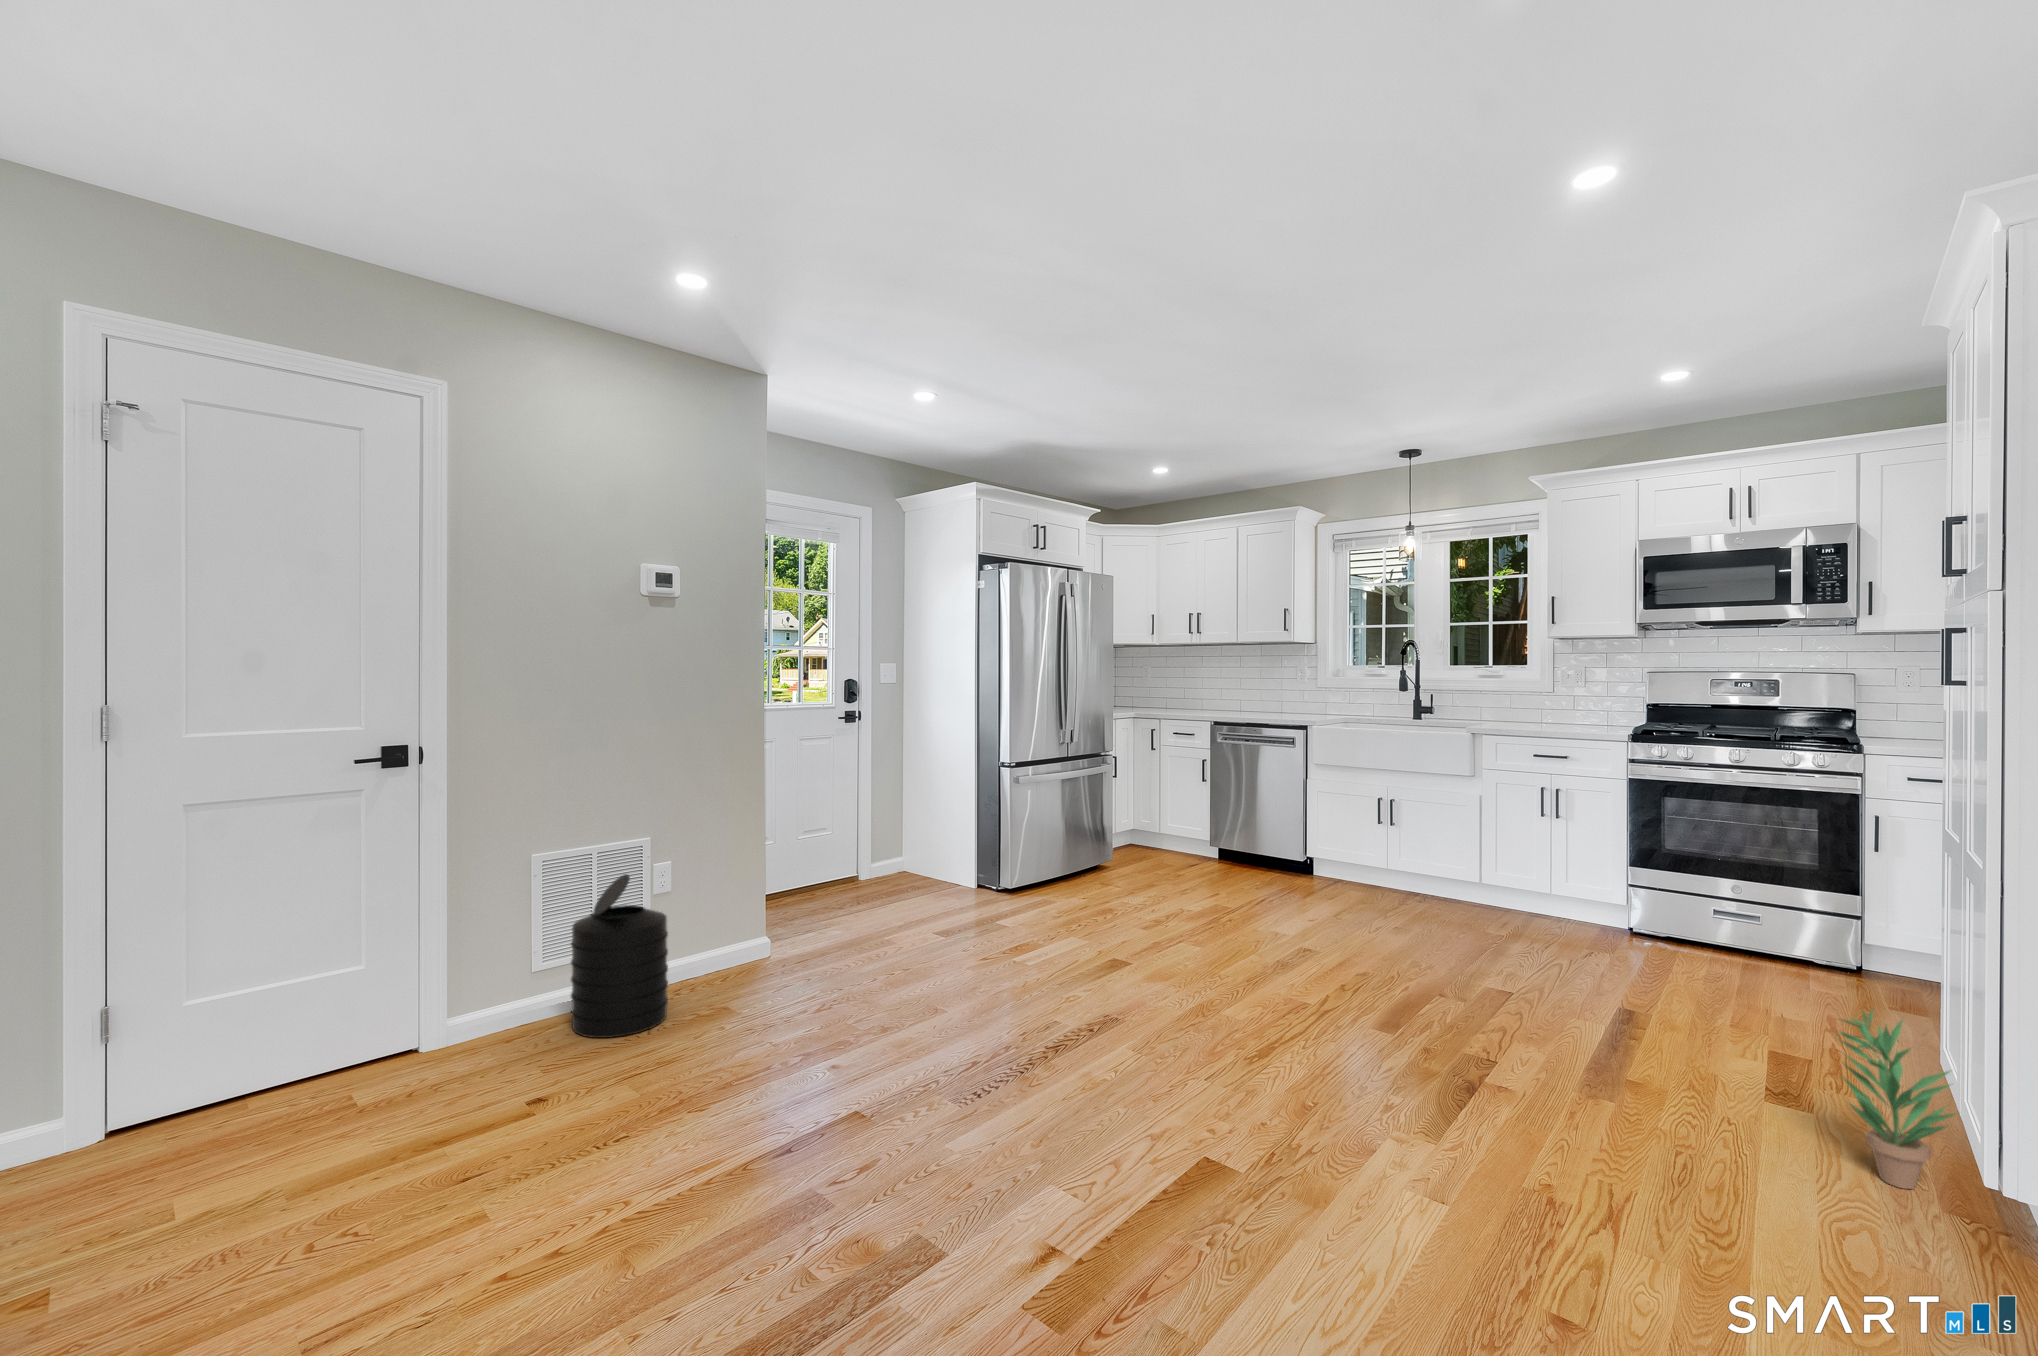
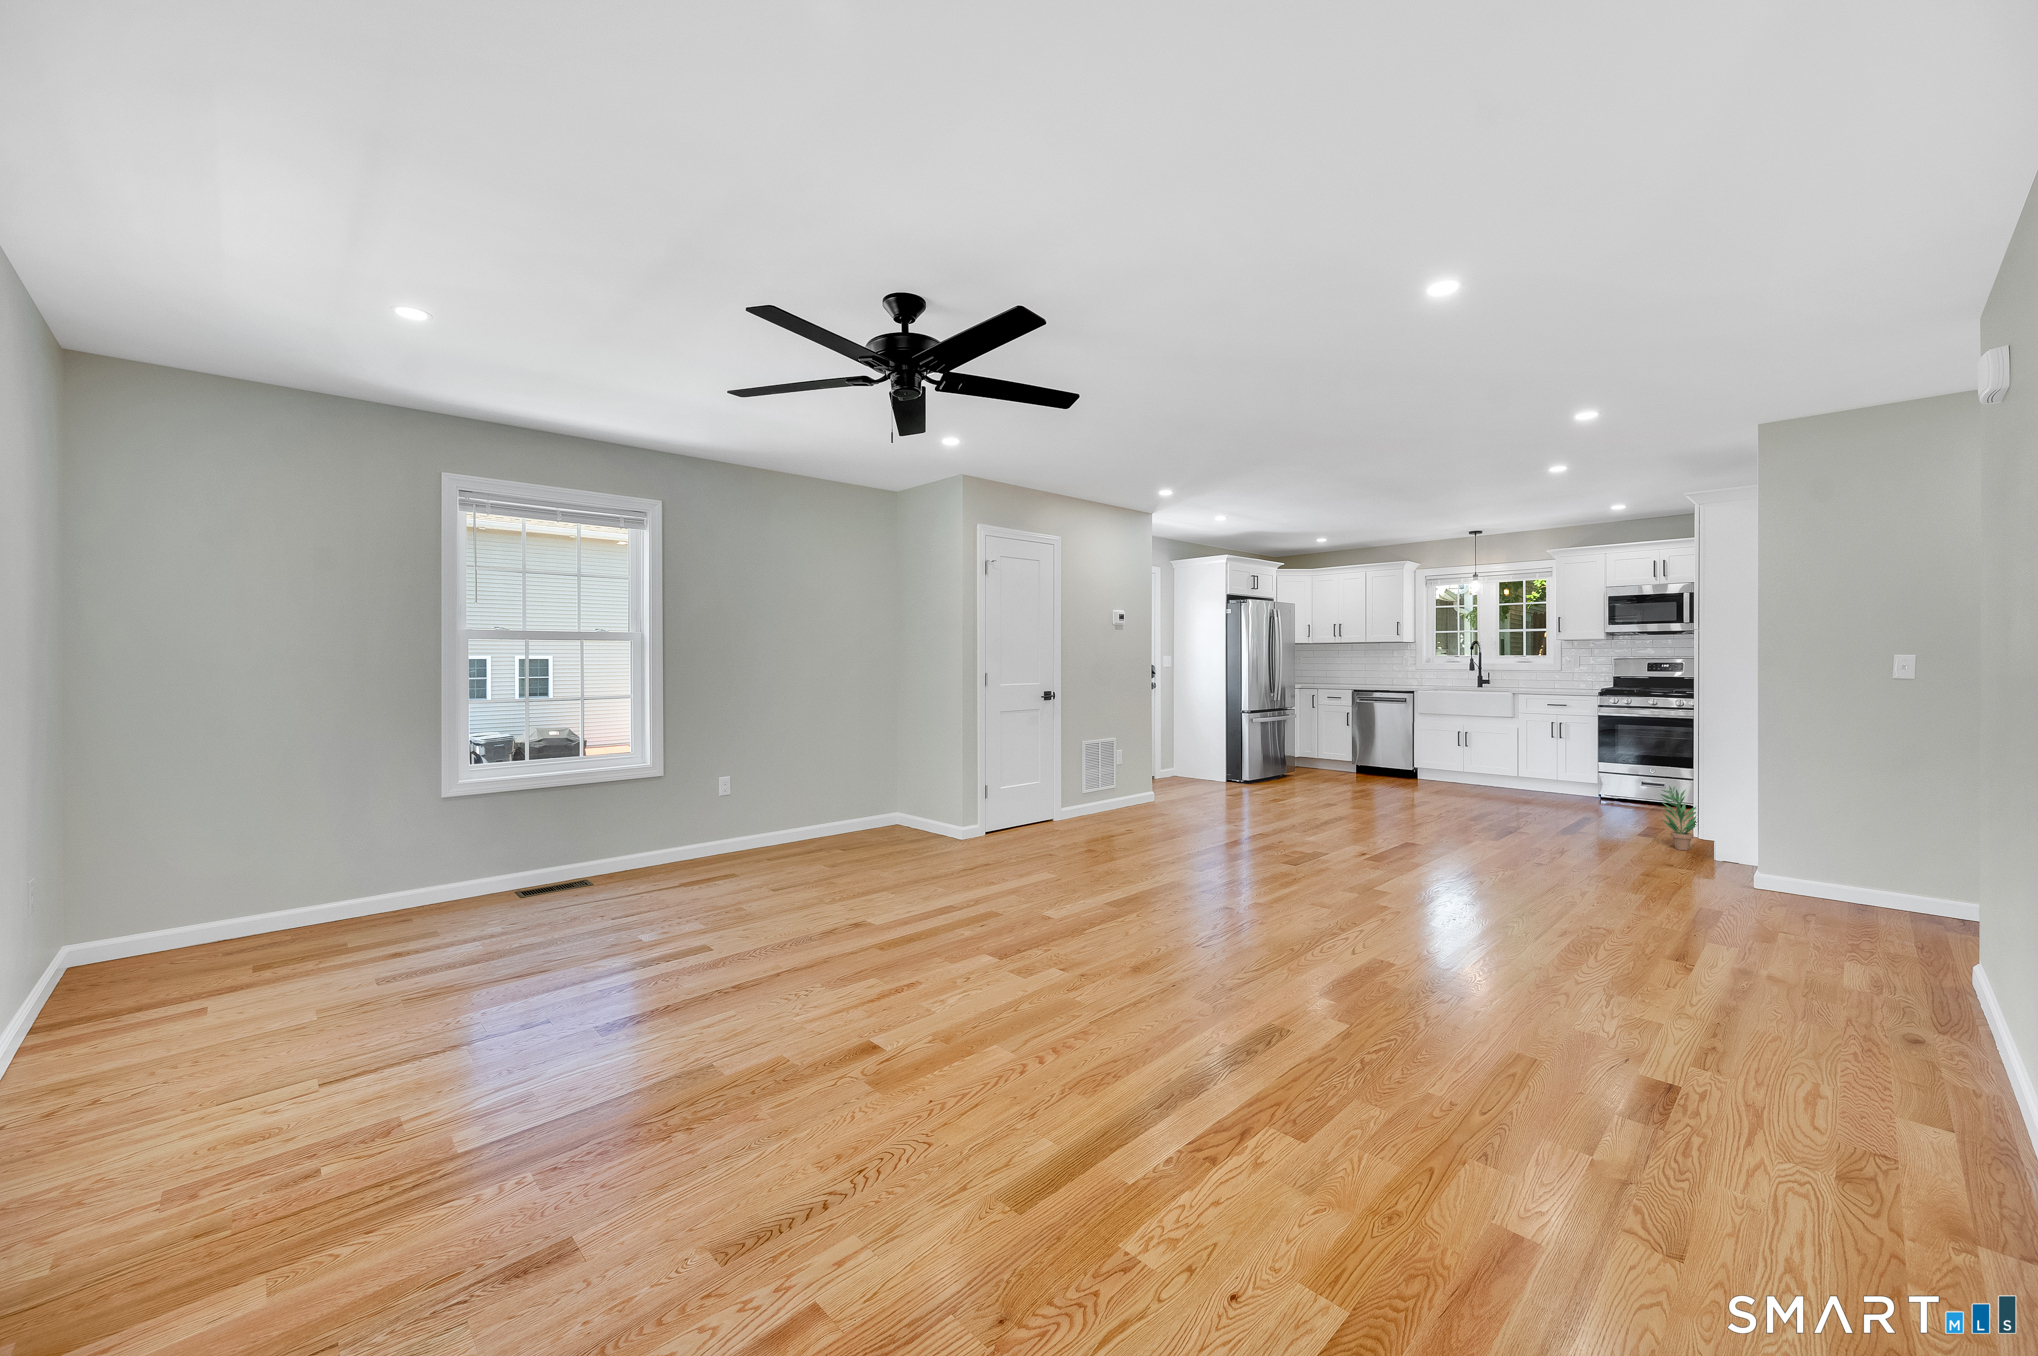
trash can: present [571,874,668,1038] -> none [1100,750,1140,818]

